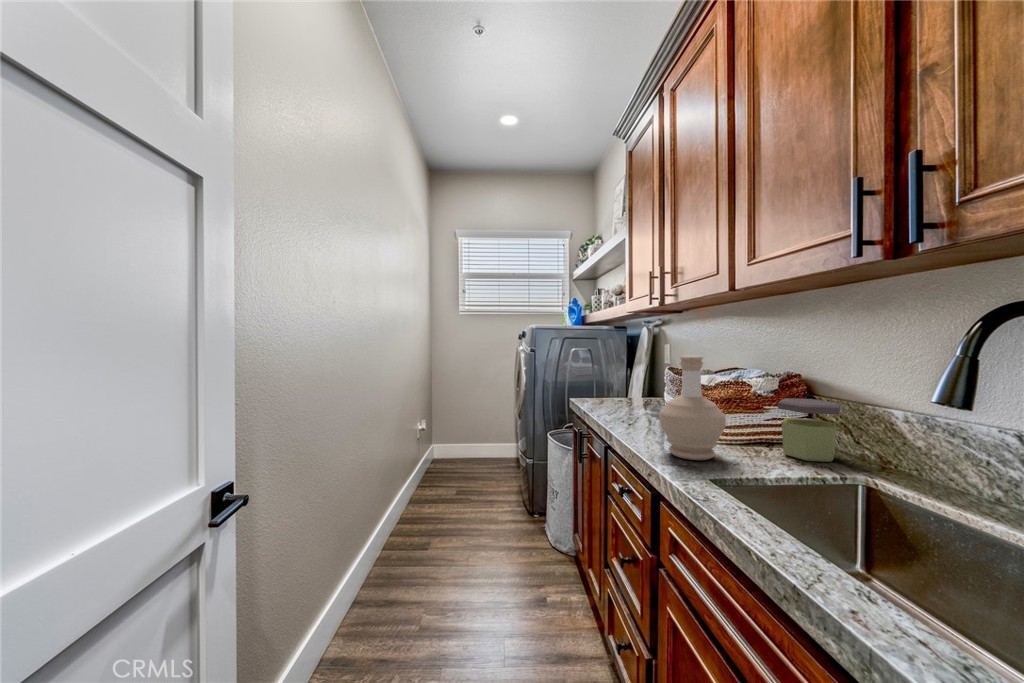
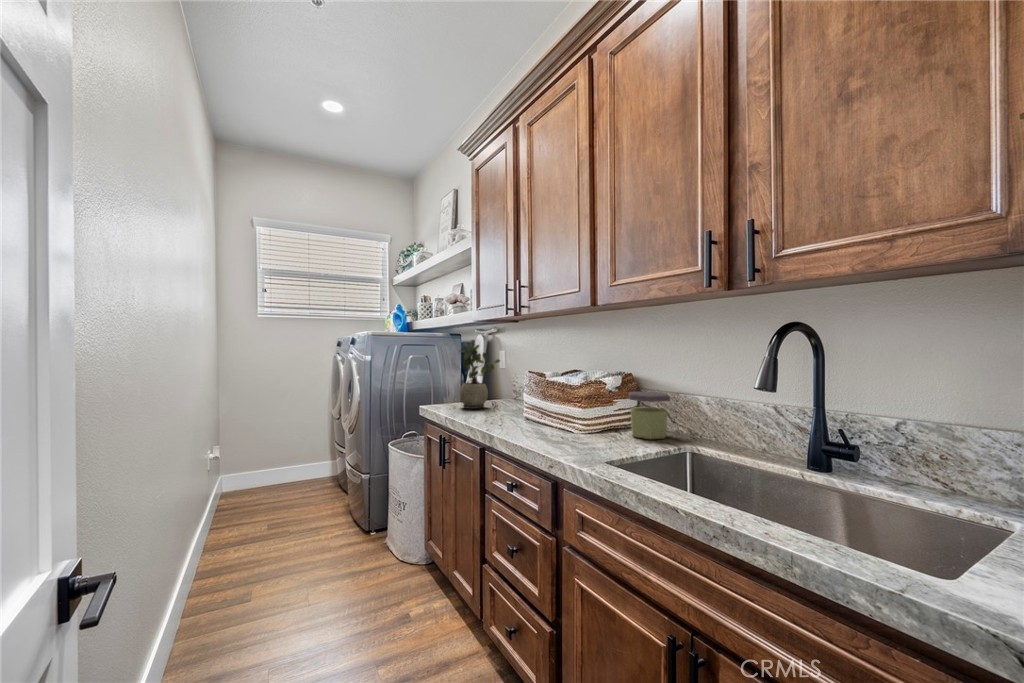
potted plant: none [606,334,647,404] -> present [459,340,500,409]
bottle: present [659,356,726,460] -> none [547,357,601,449]

